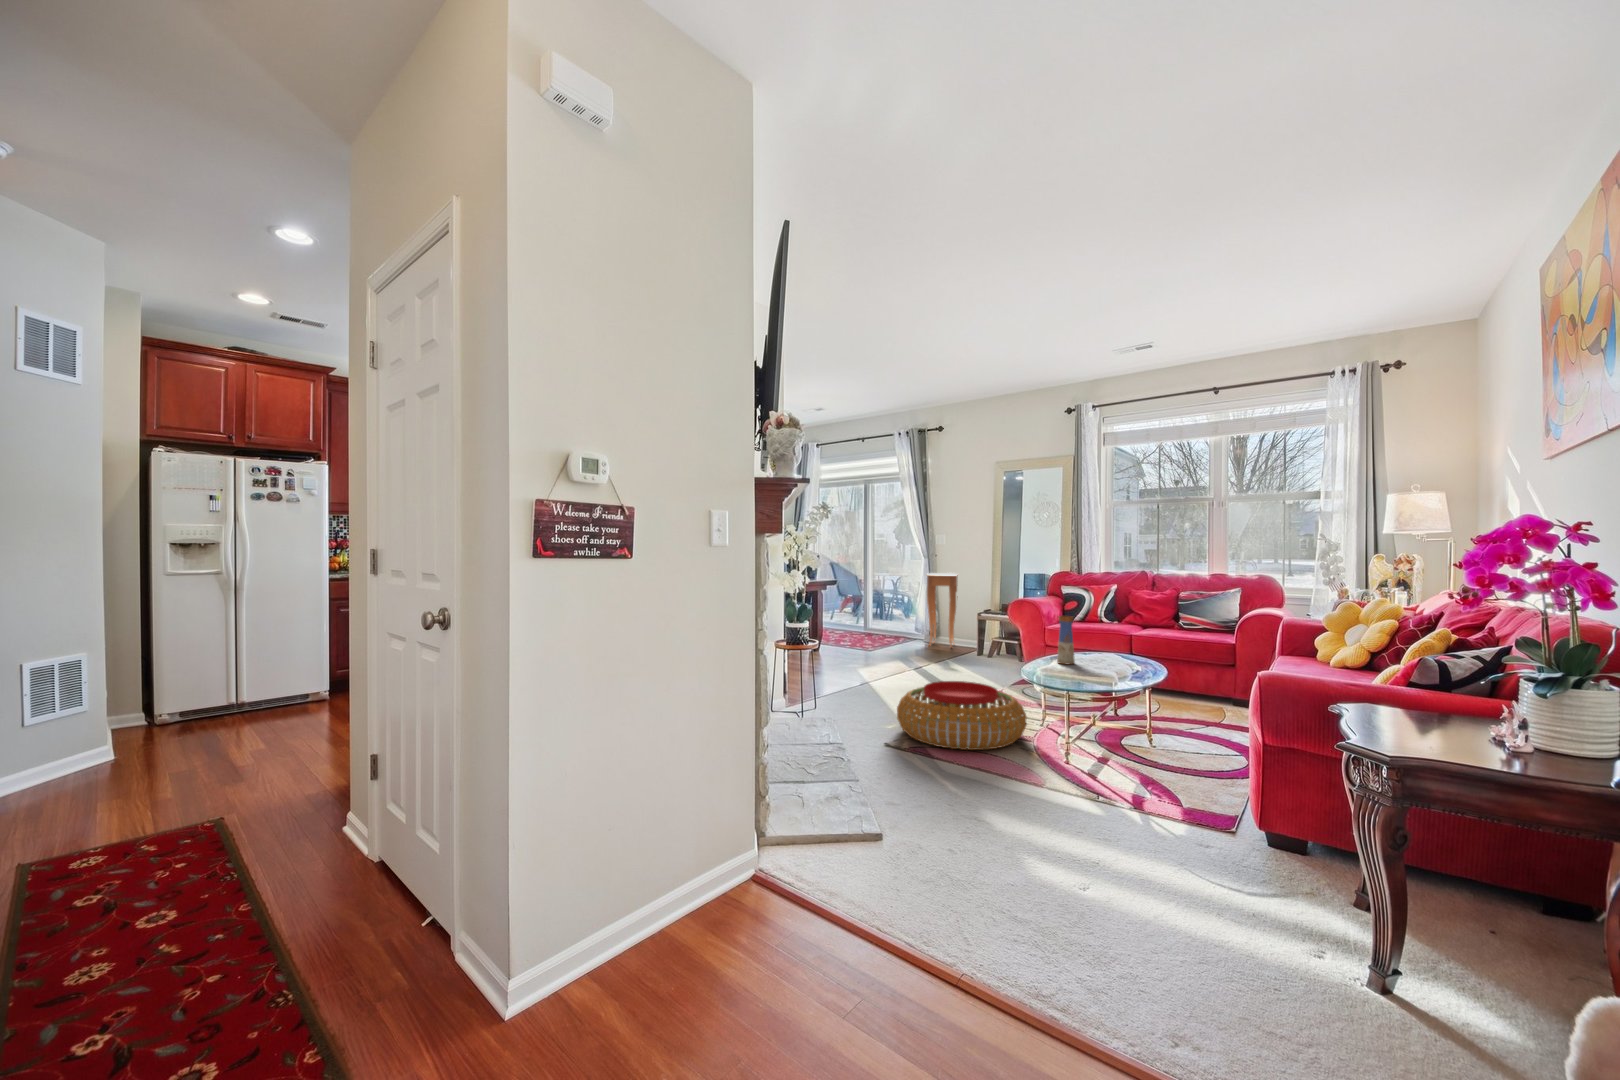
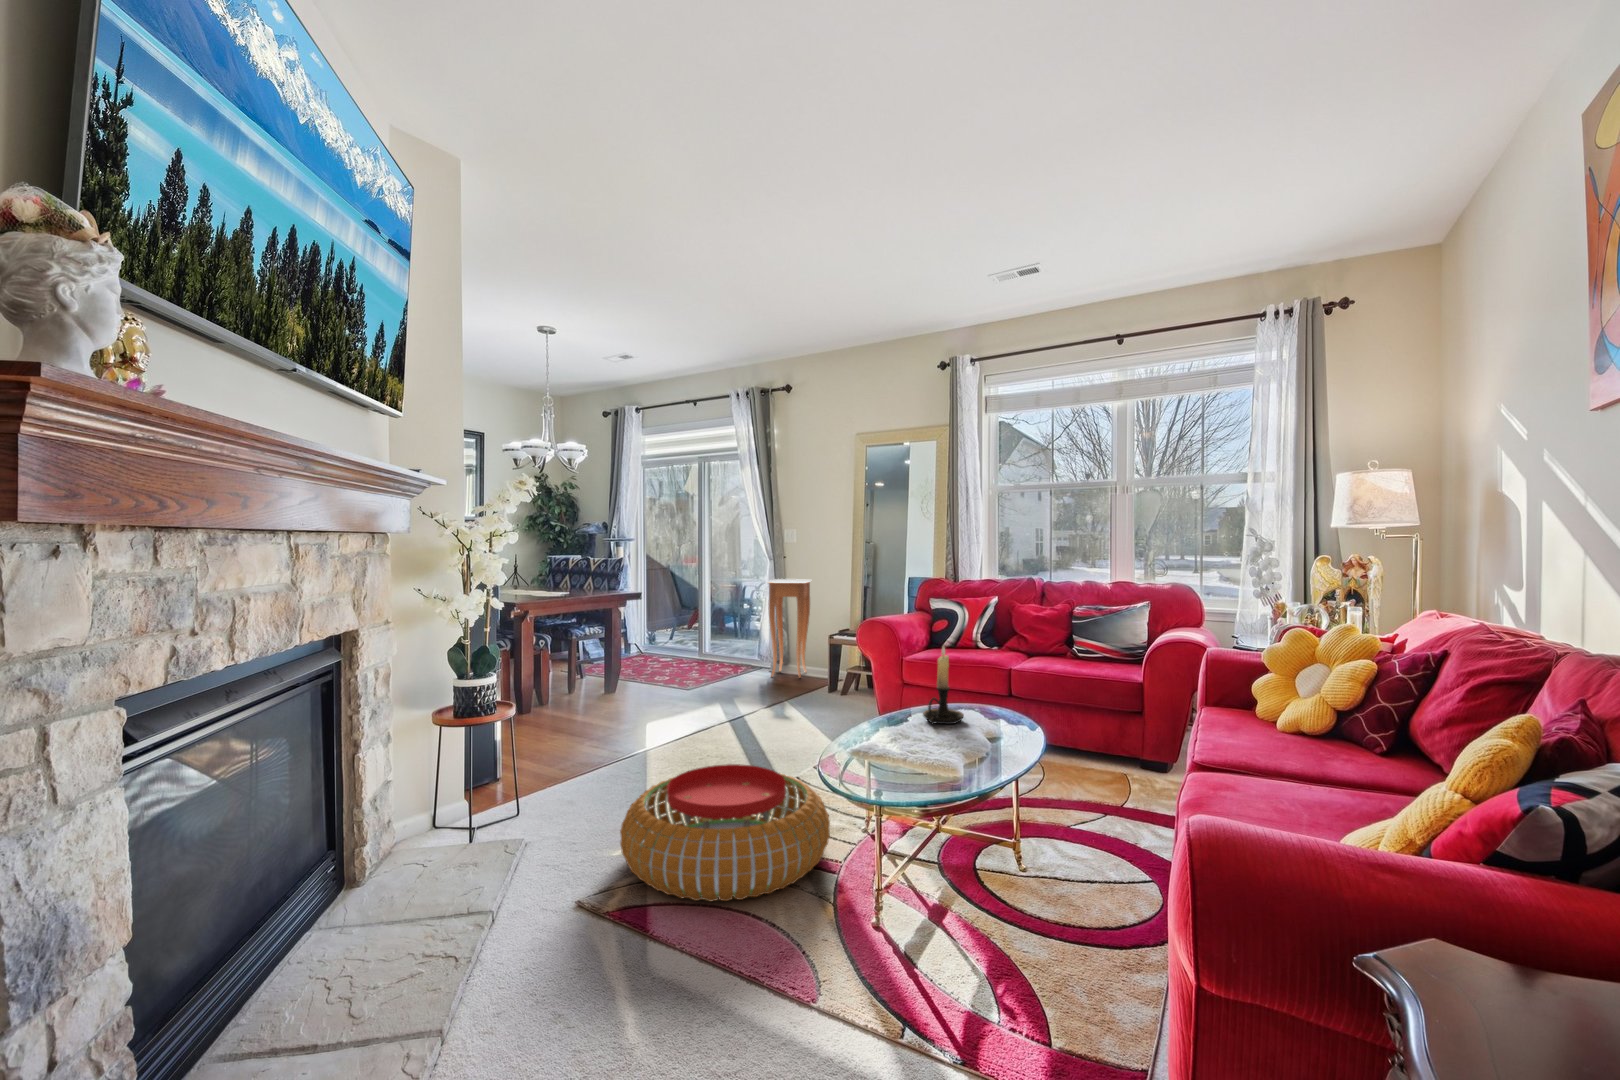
candle holder: none [1081,608,1109,659] -> present [923,646,964,724]
vase: present [1057,616,1075,665] -> none [877,662,903,743]

